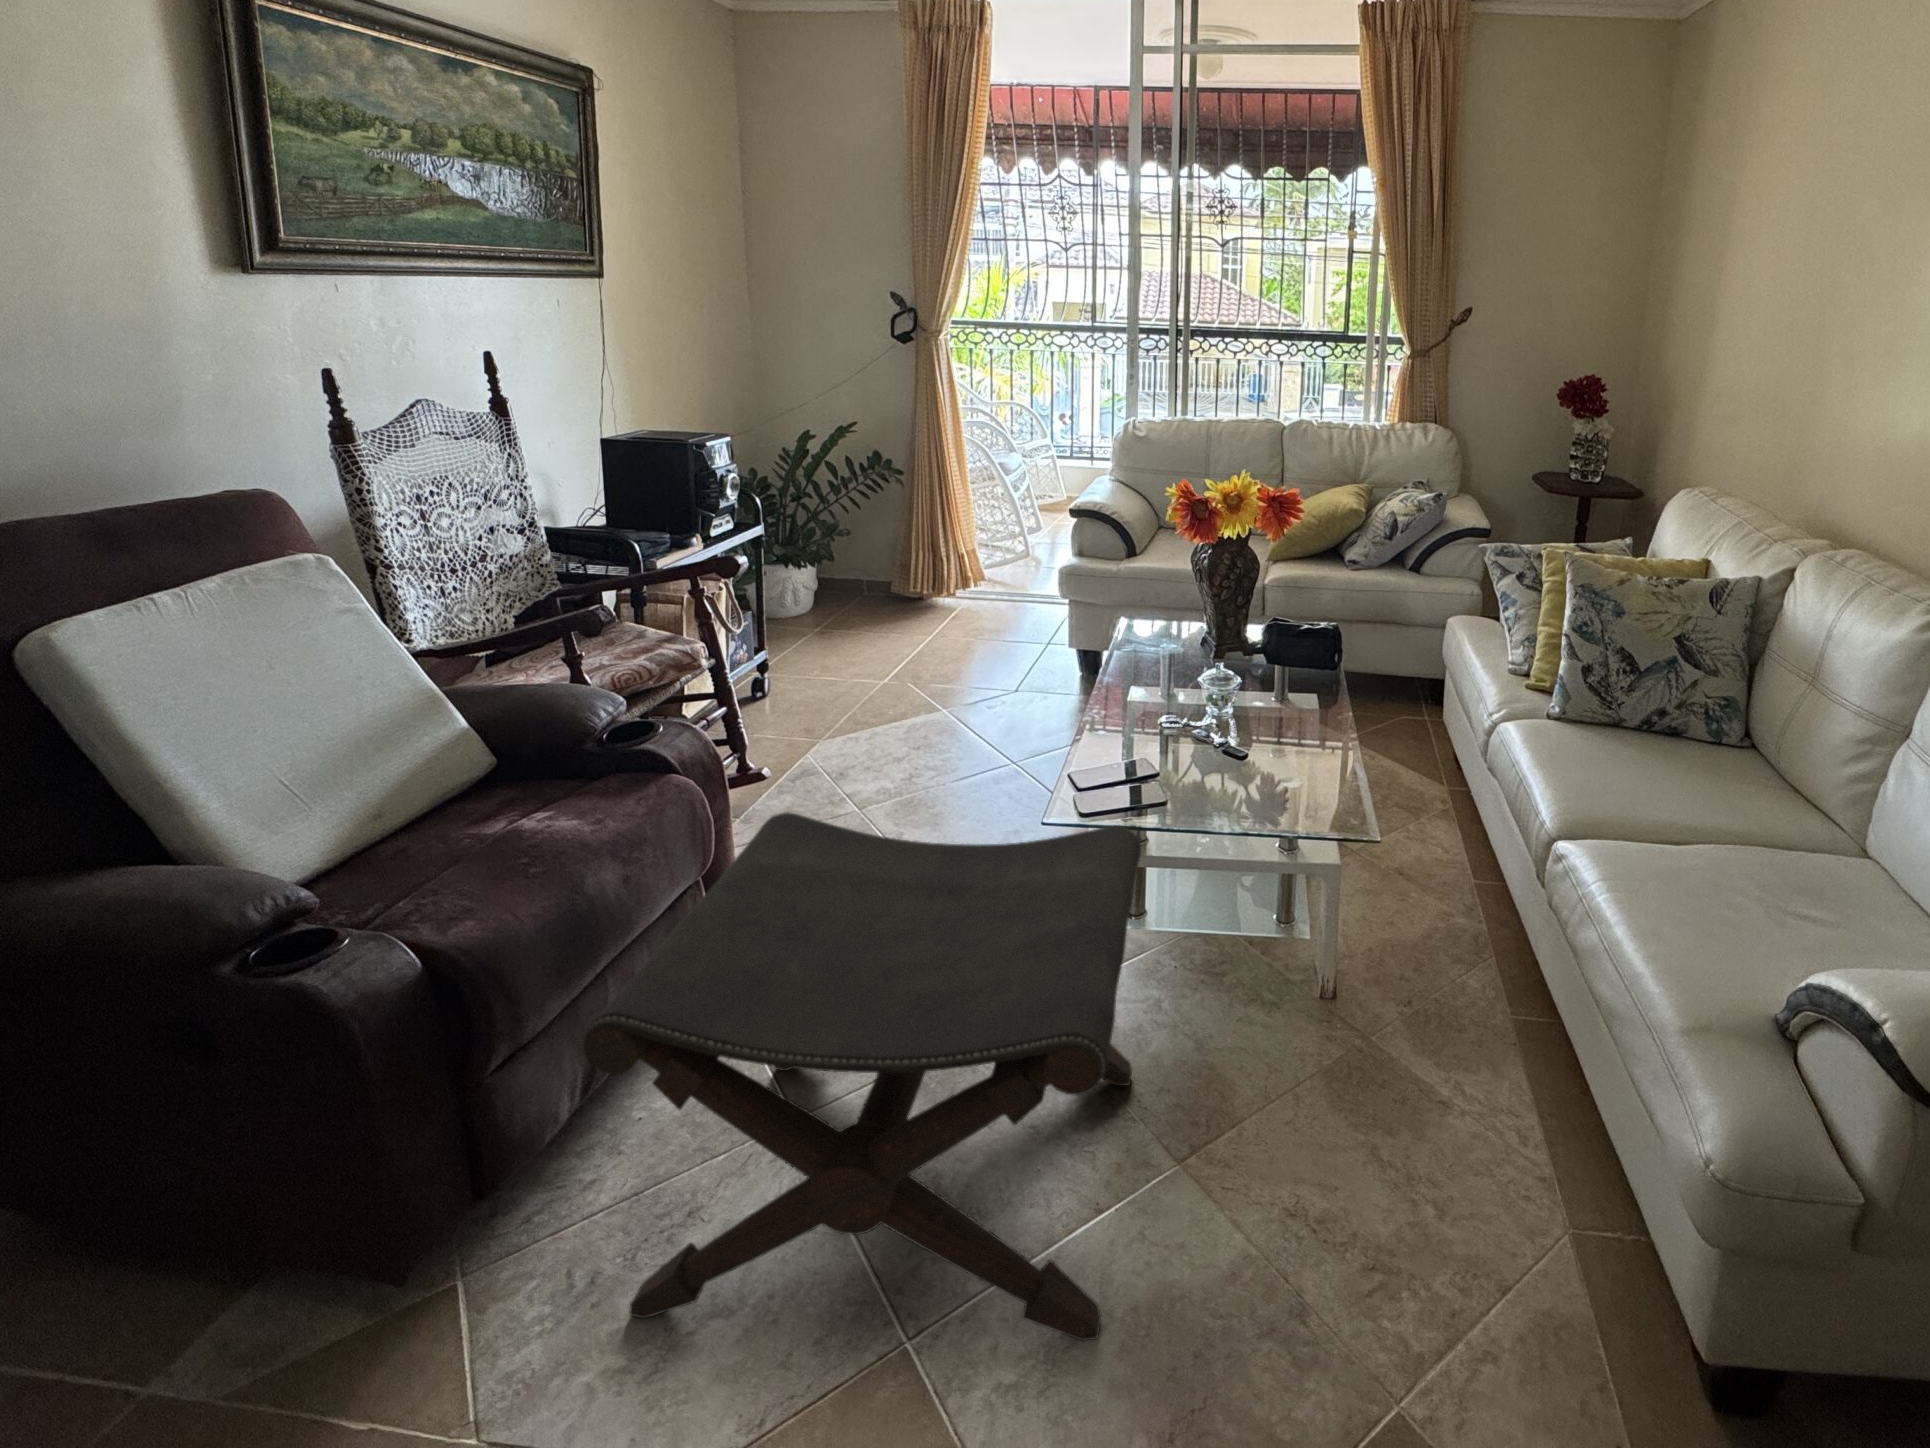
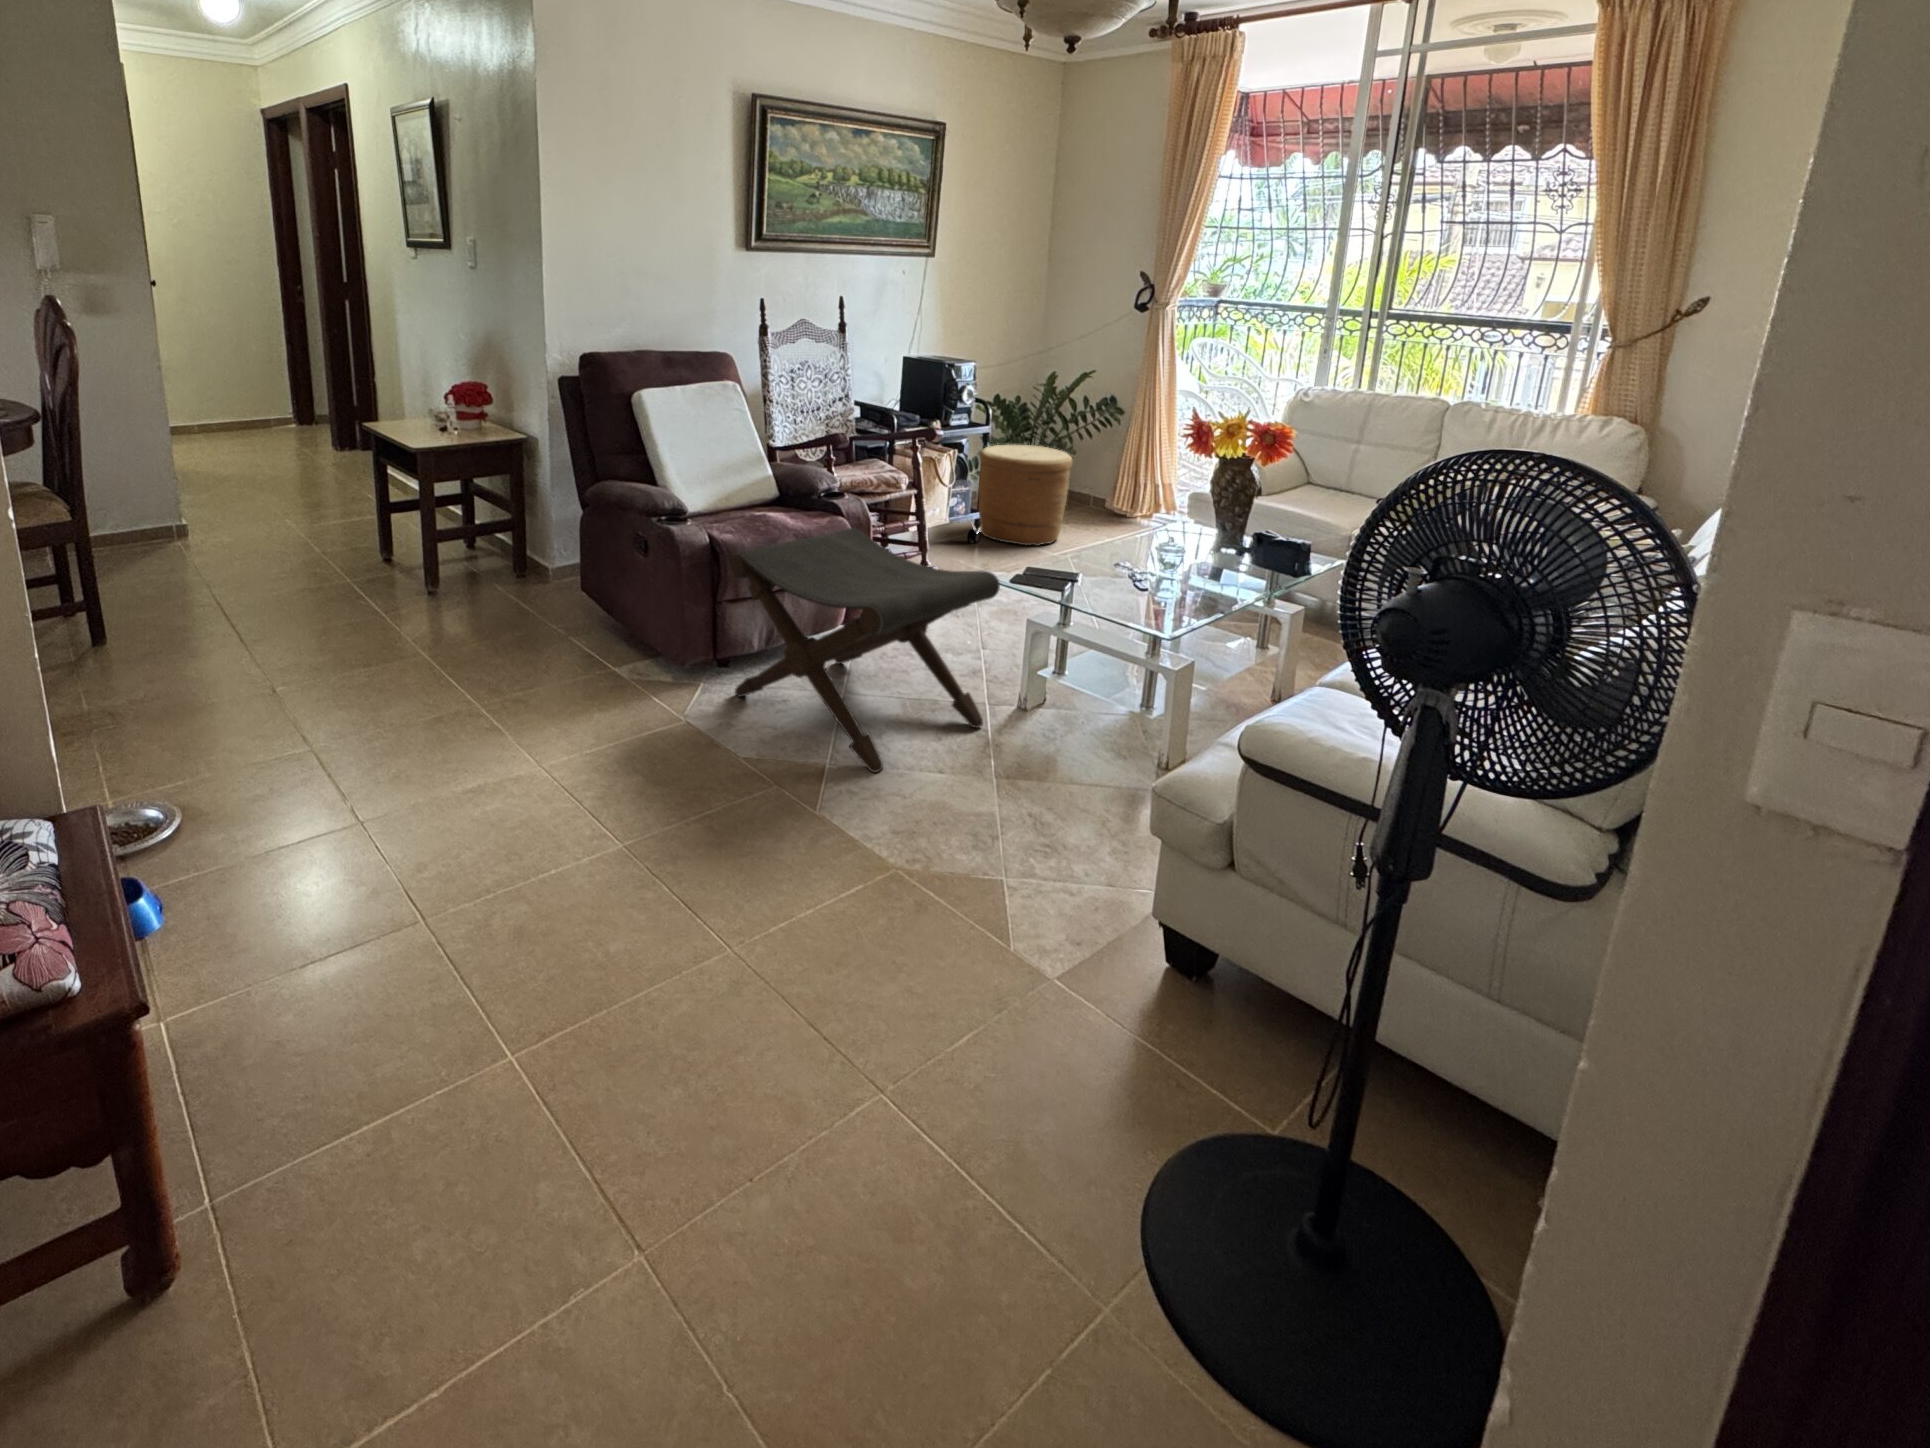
woven basket: none [753,535,891,683] -> present [979,445,1072,546]

